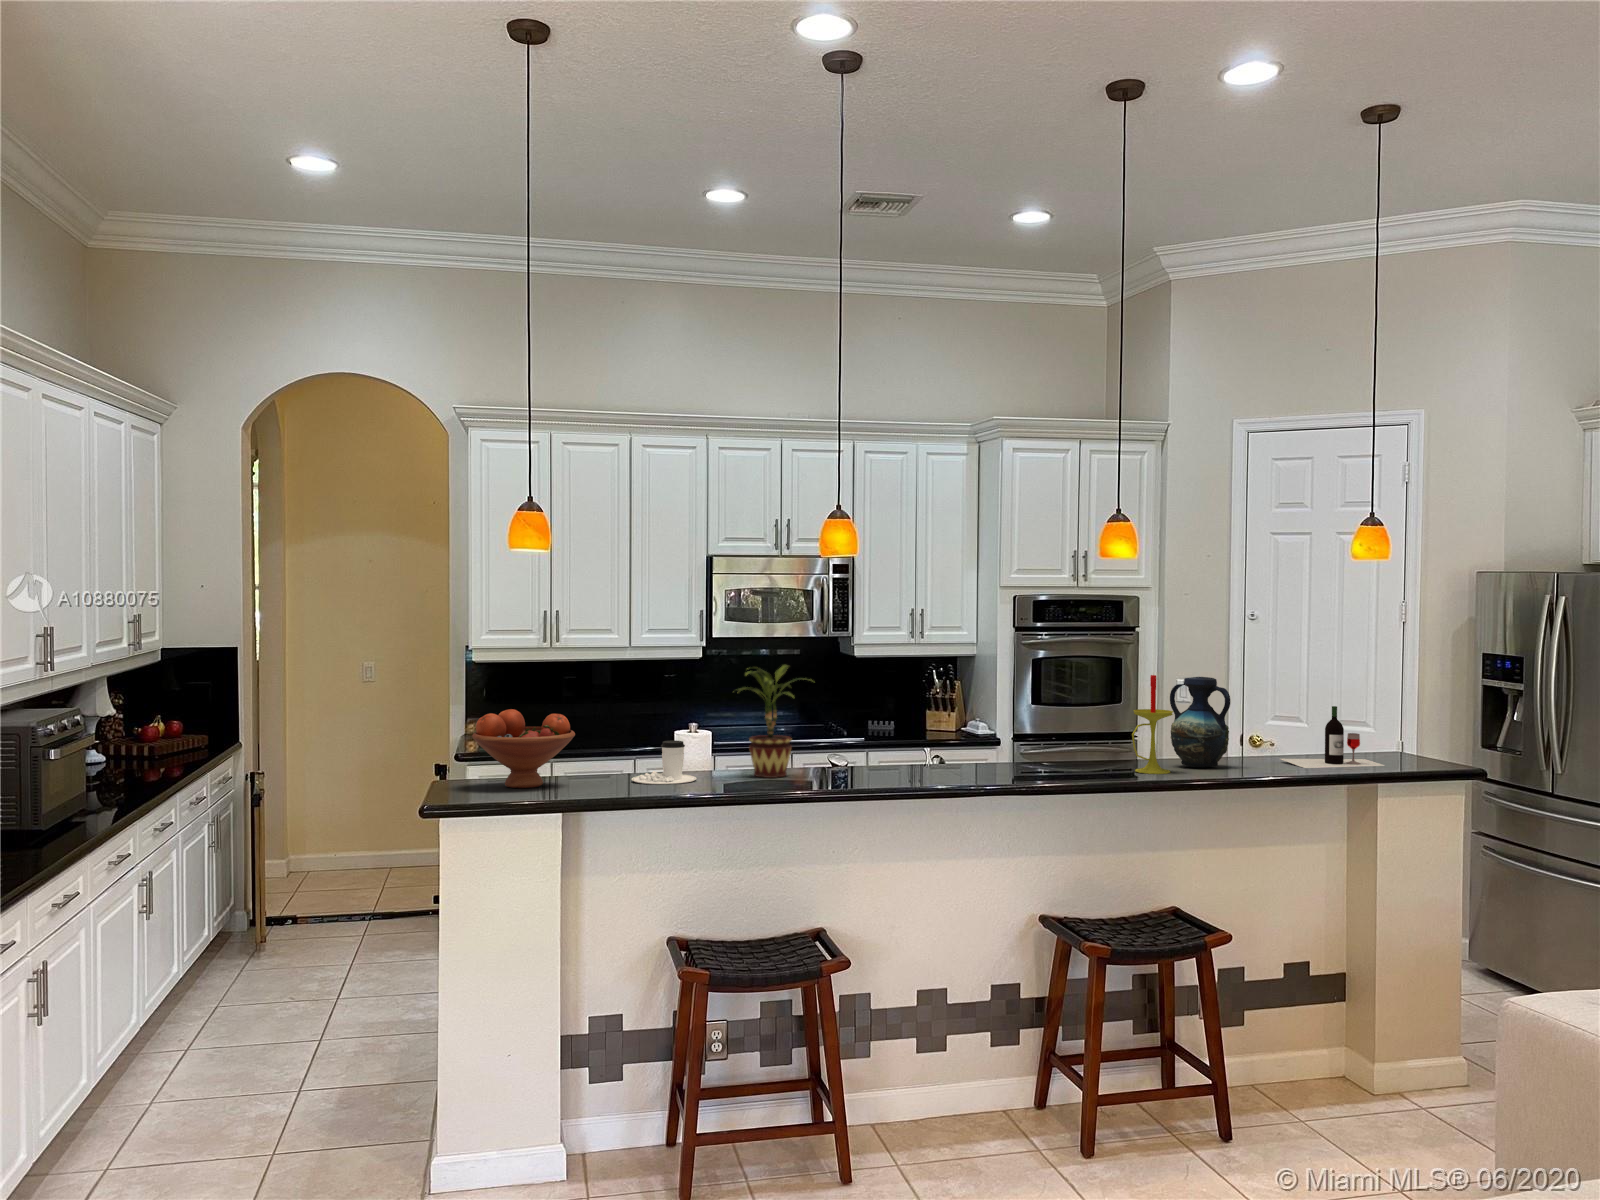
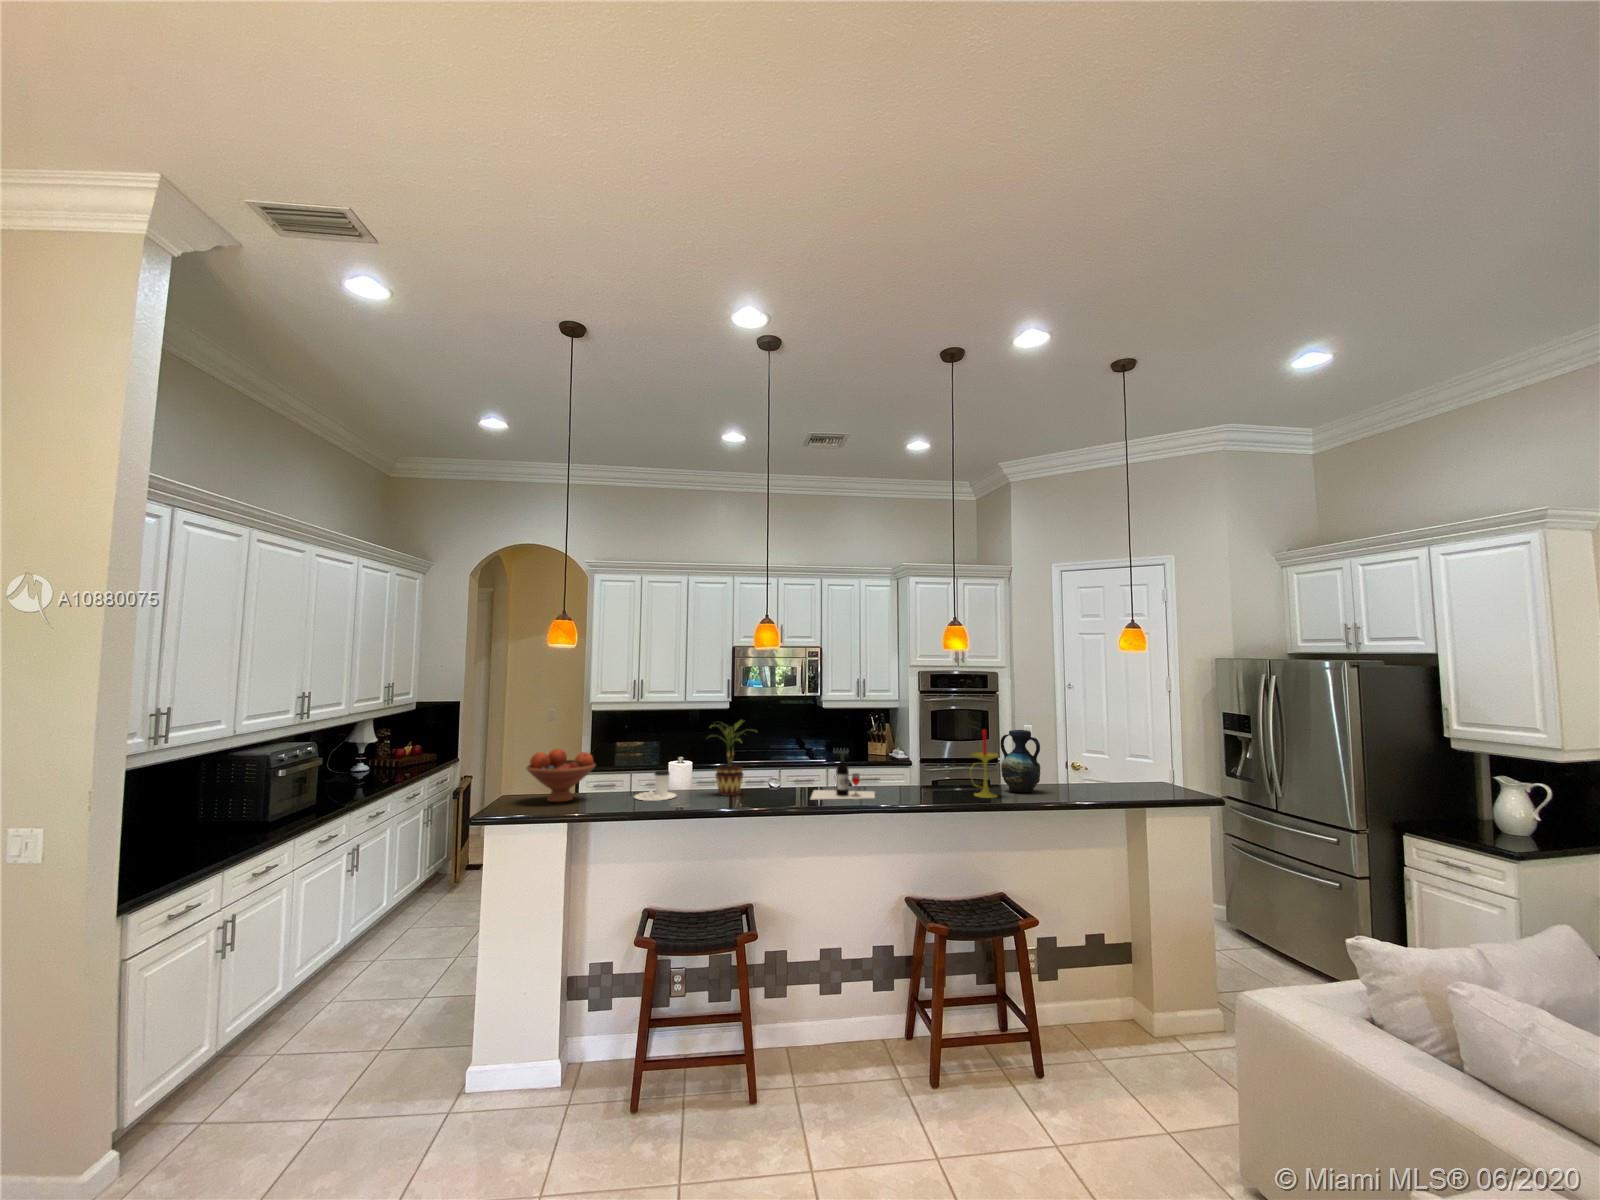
wine bottle: present [1281,706,1384,768] -> present [811,754,875,799]

